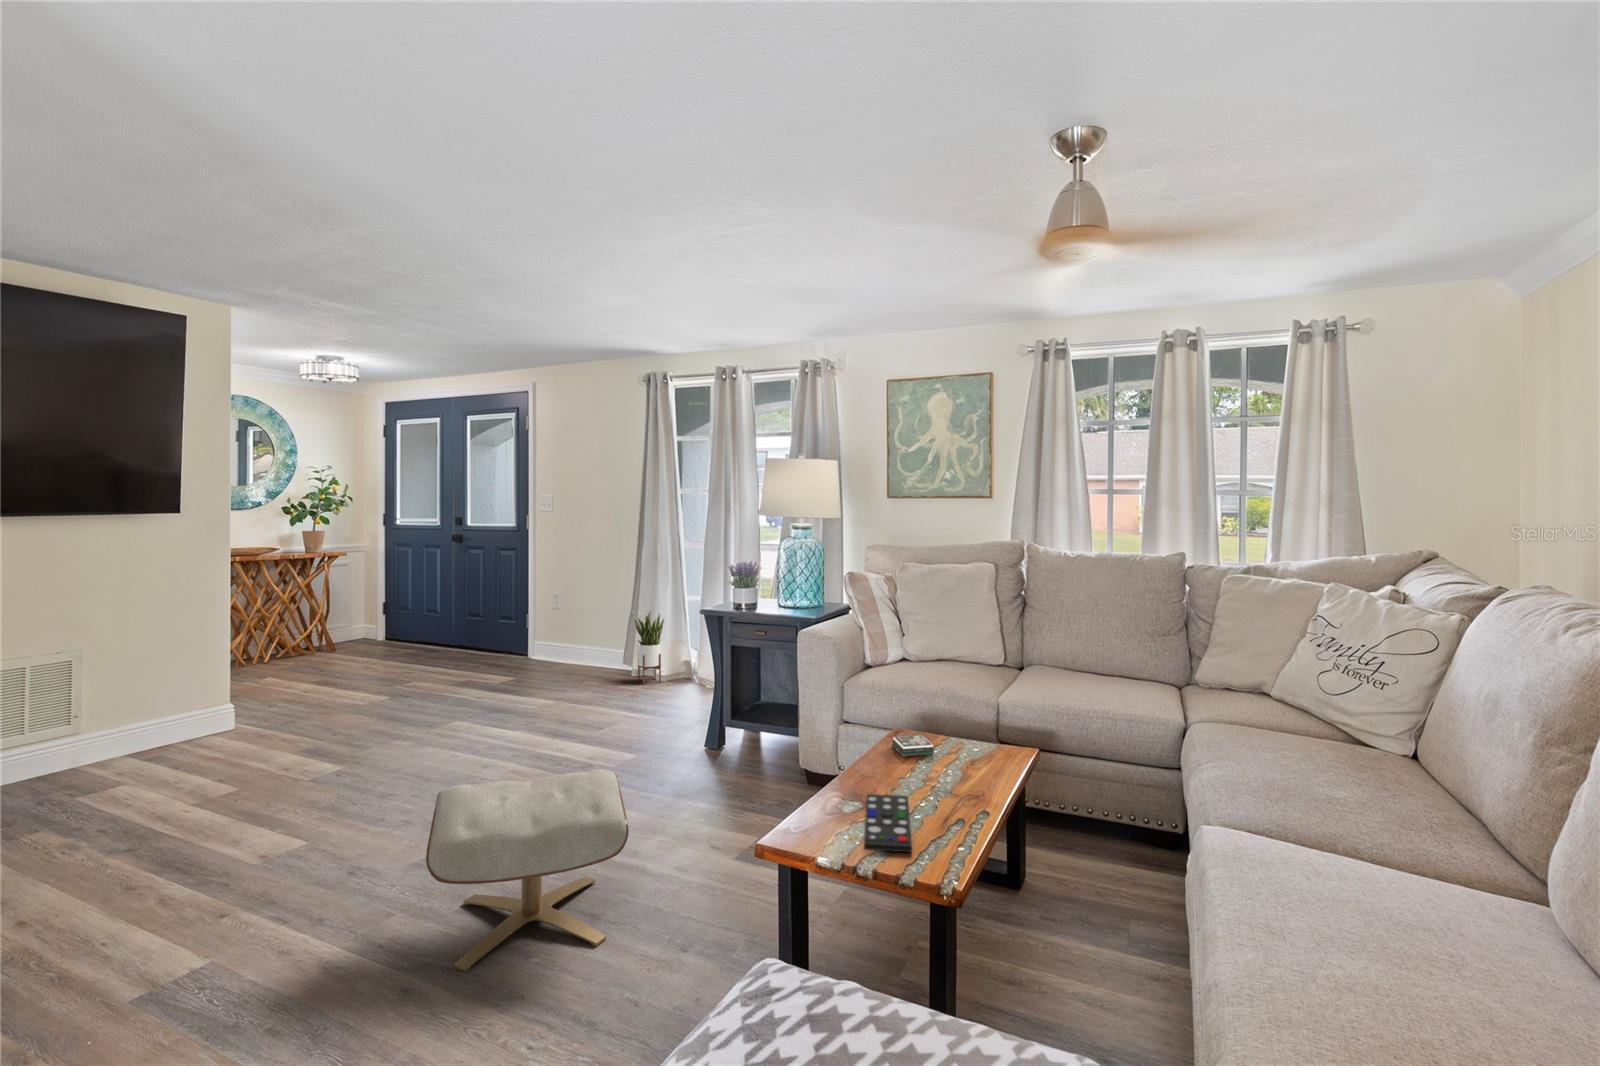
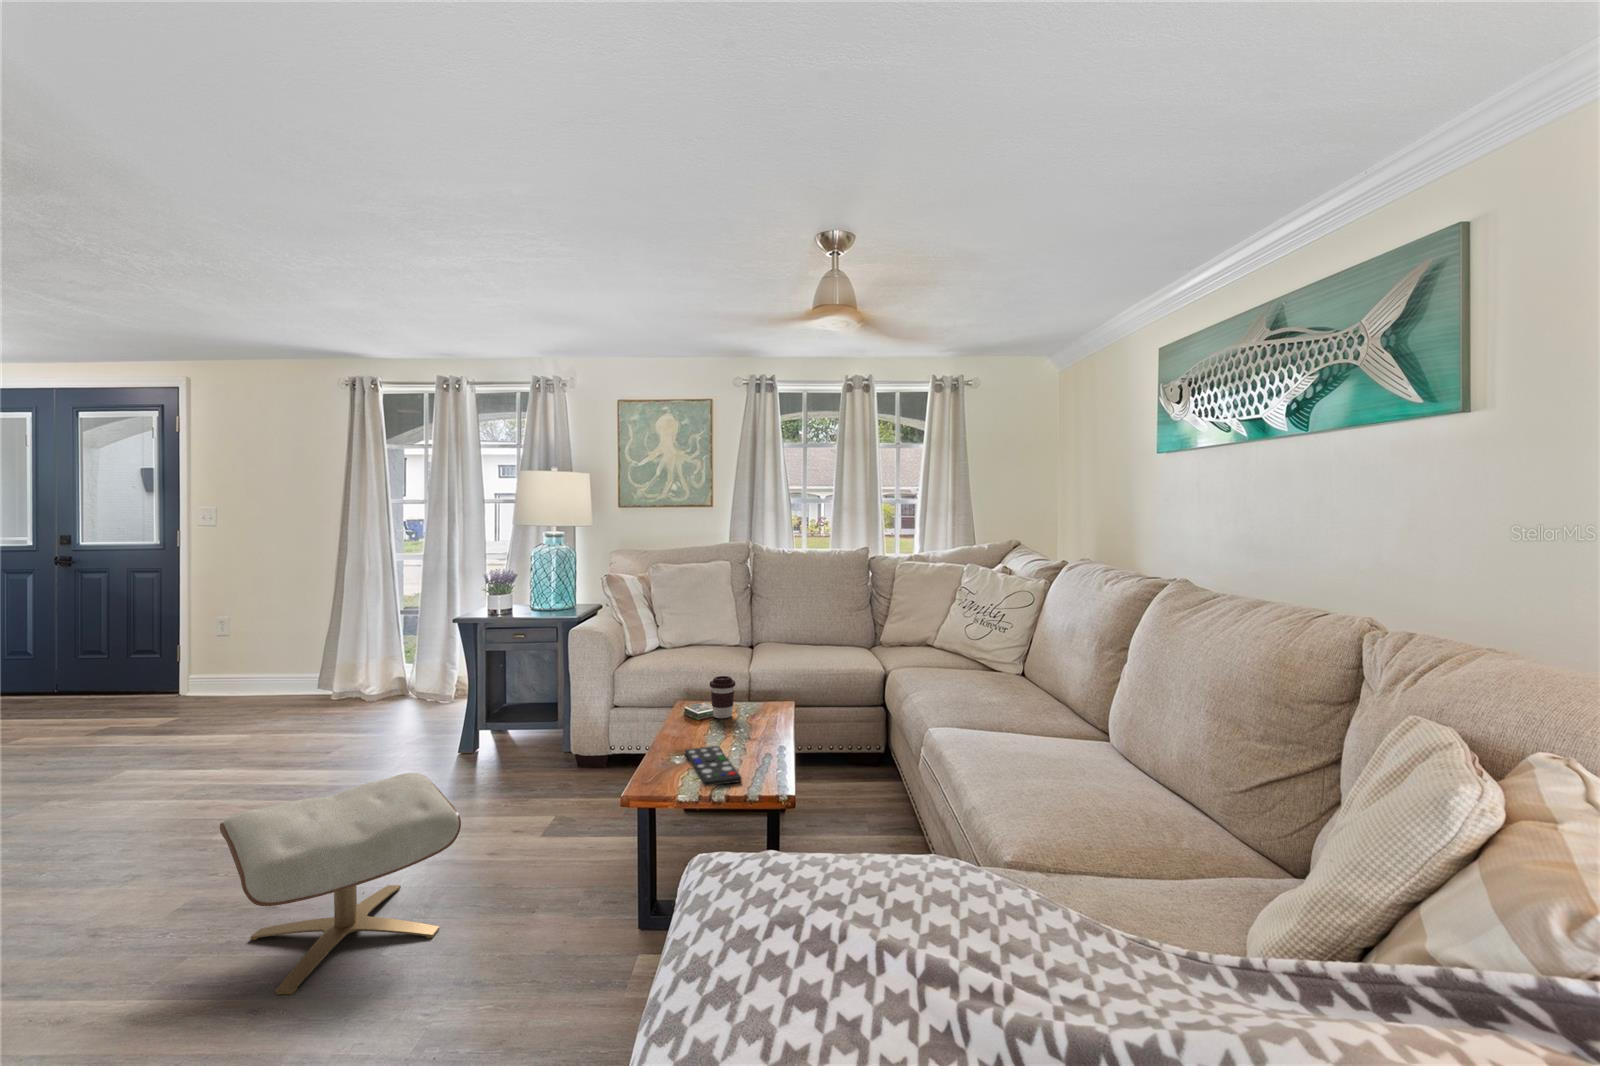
potted plant: present [631,610,664,685] -> none [338,626,378,707]
coffee cup: none [922,707,953,759] -> present [710,676,735,718]

